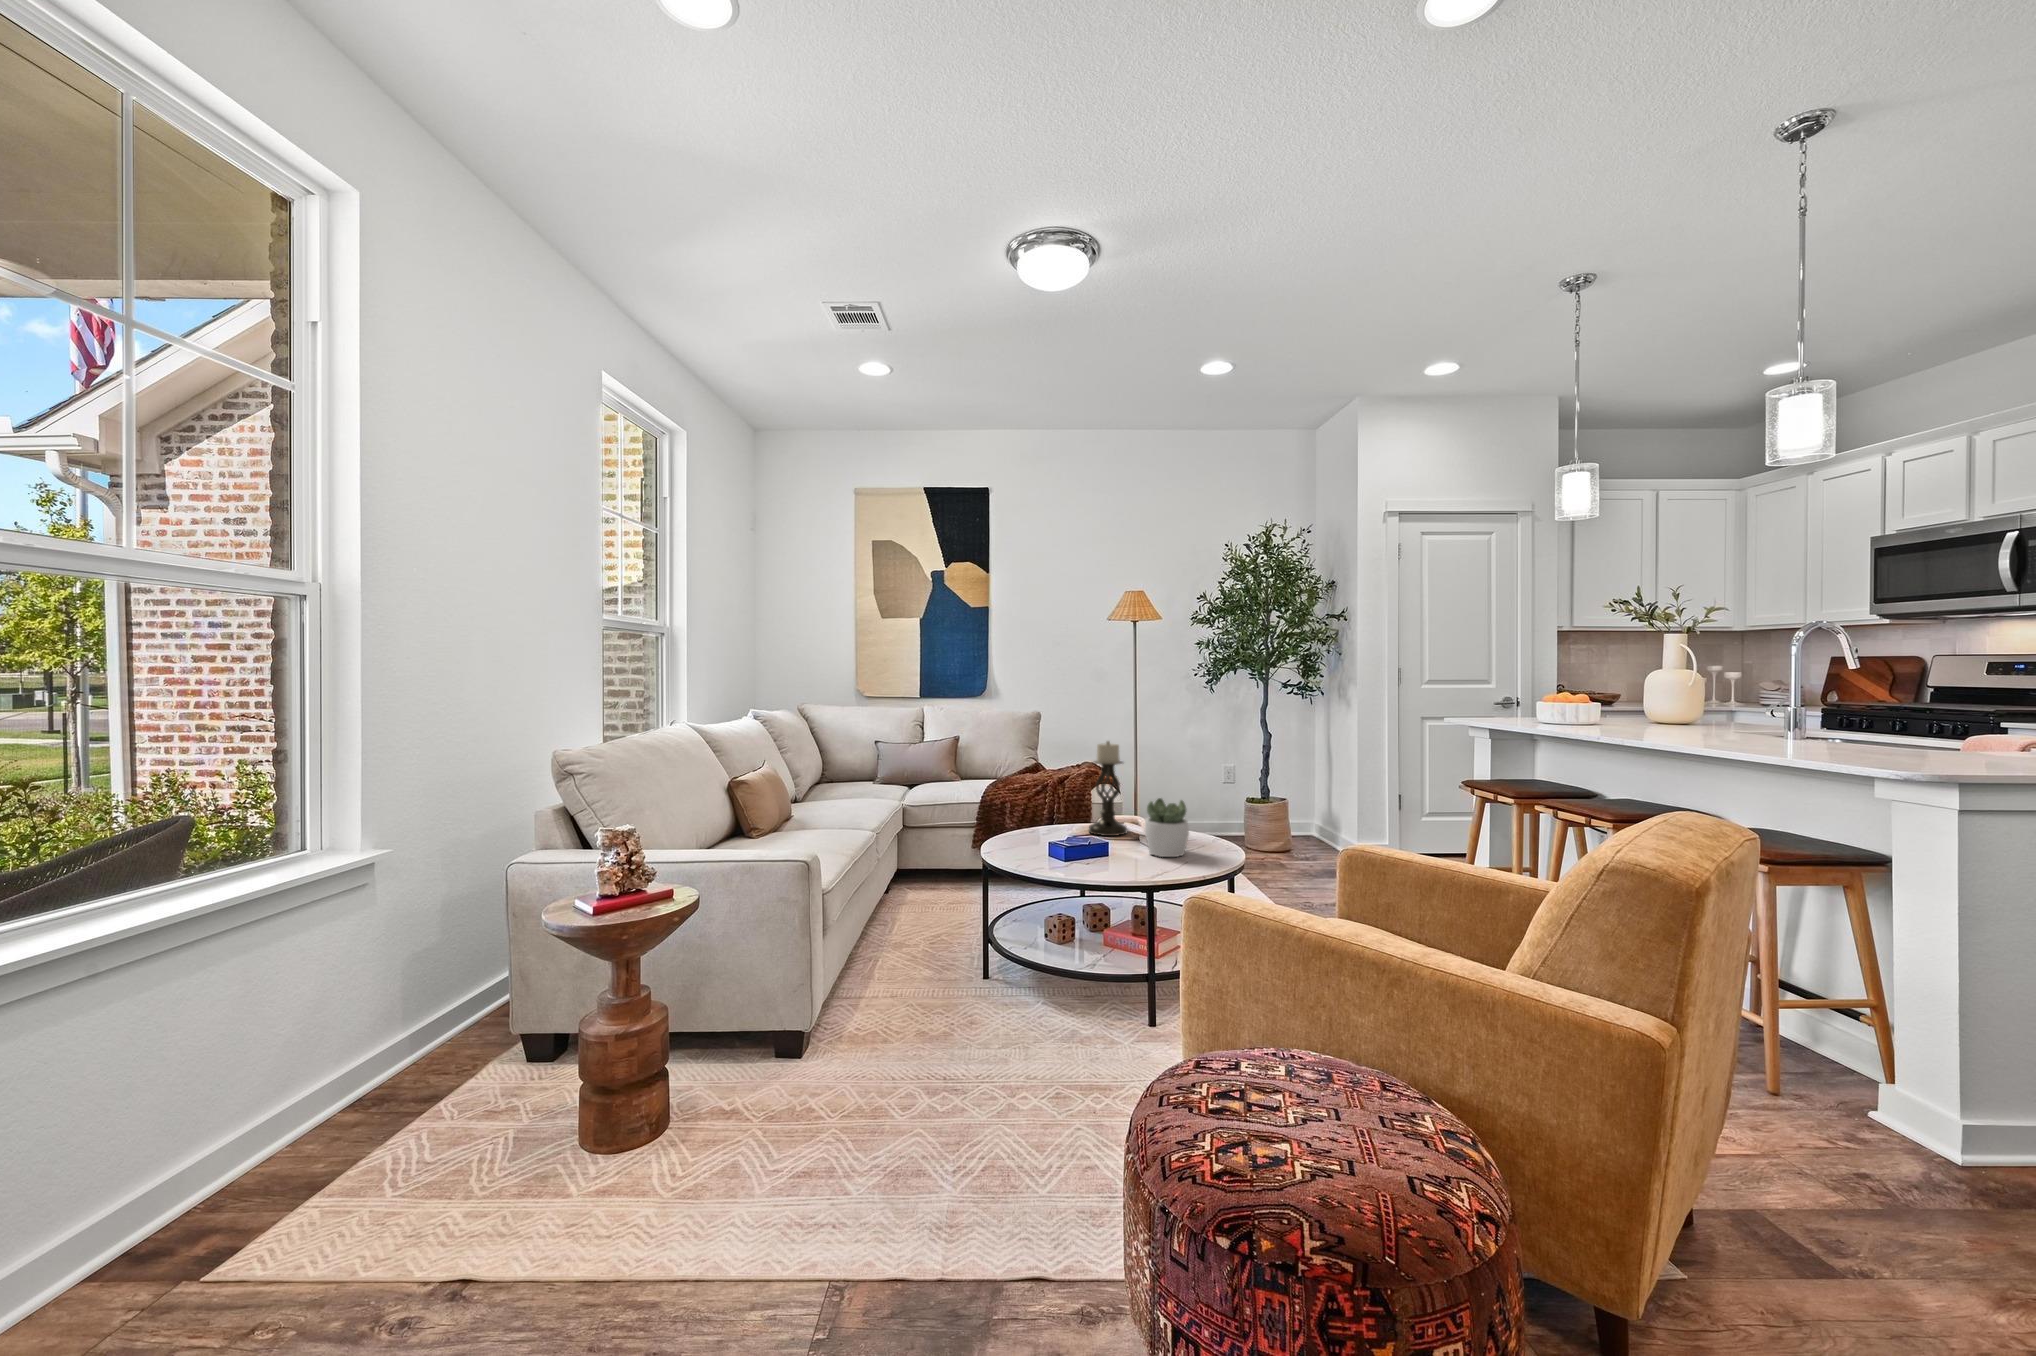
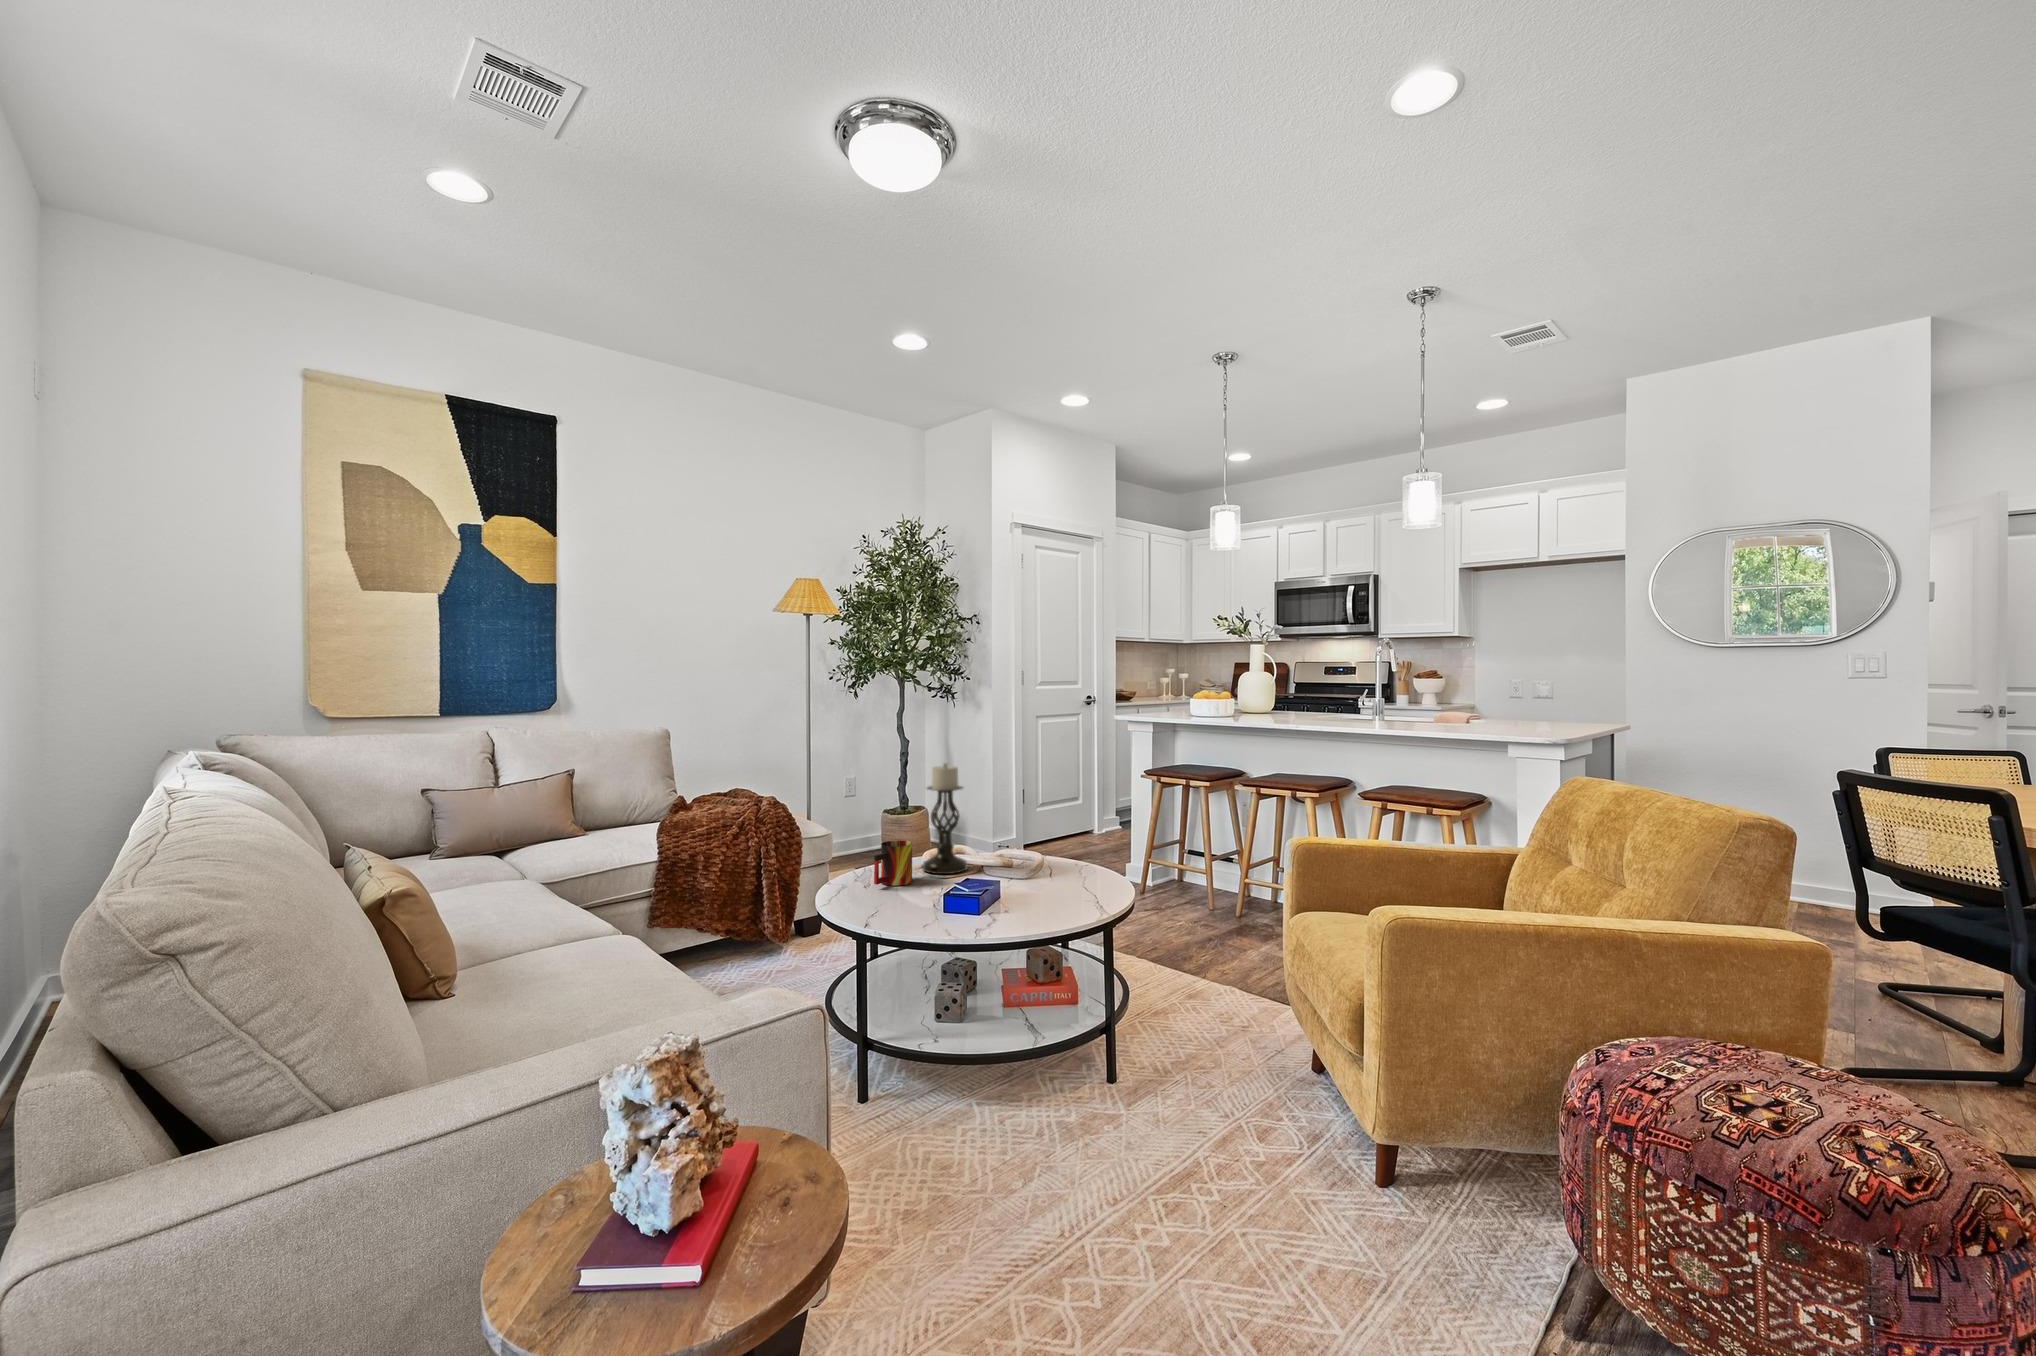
succulent plant: present [1145,798,1189,857] -> none [1029,820,1077,884]
mug: none [1030,801,1067,836] -> present [874,840,912,886]

